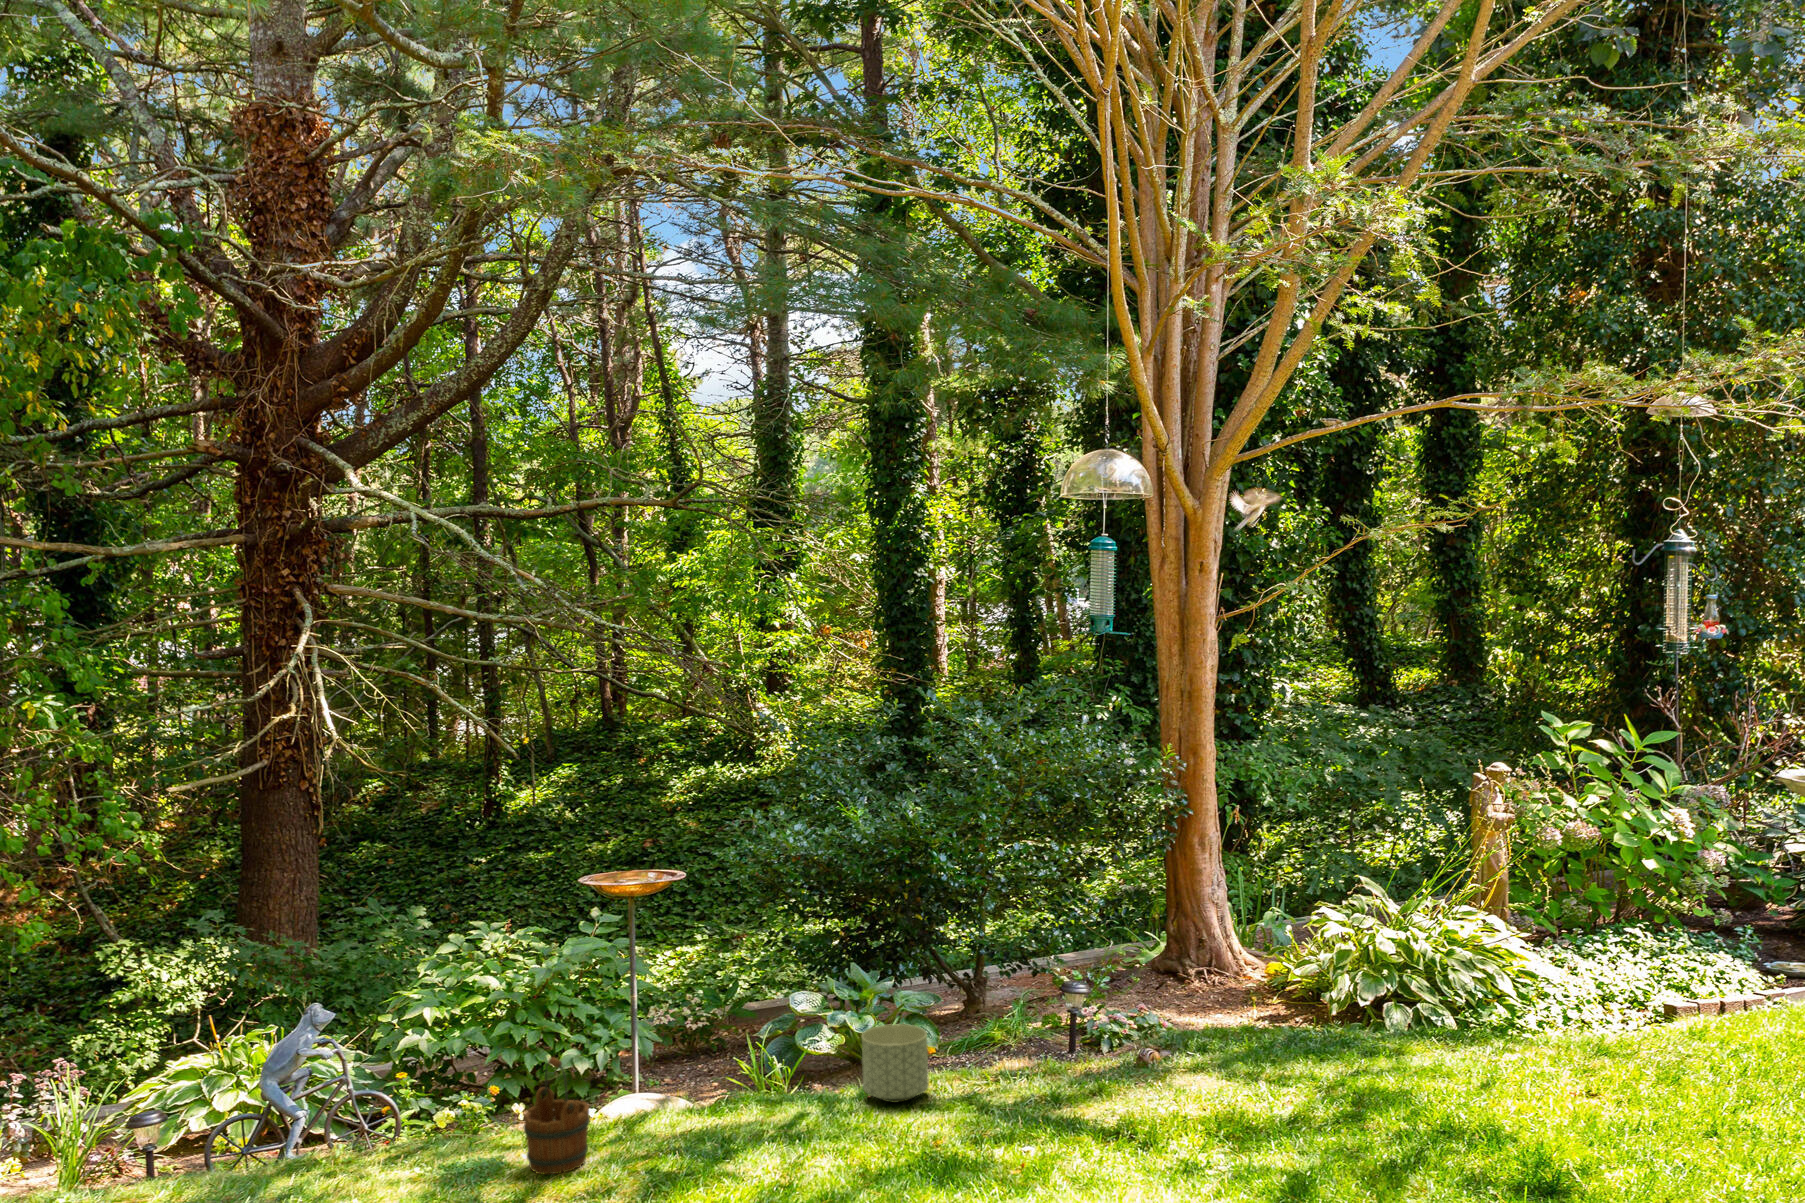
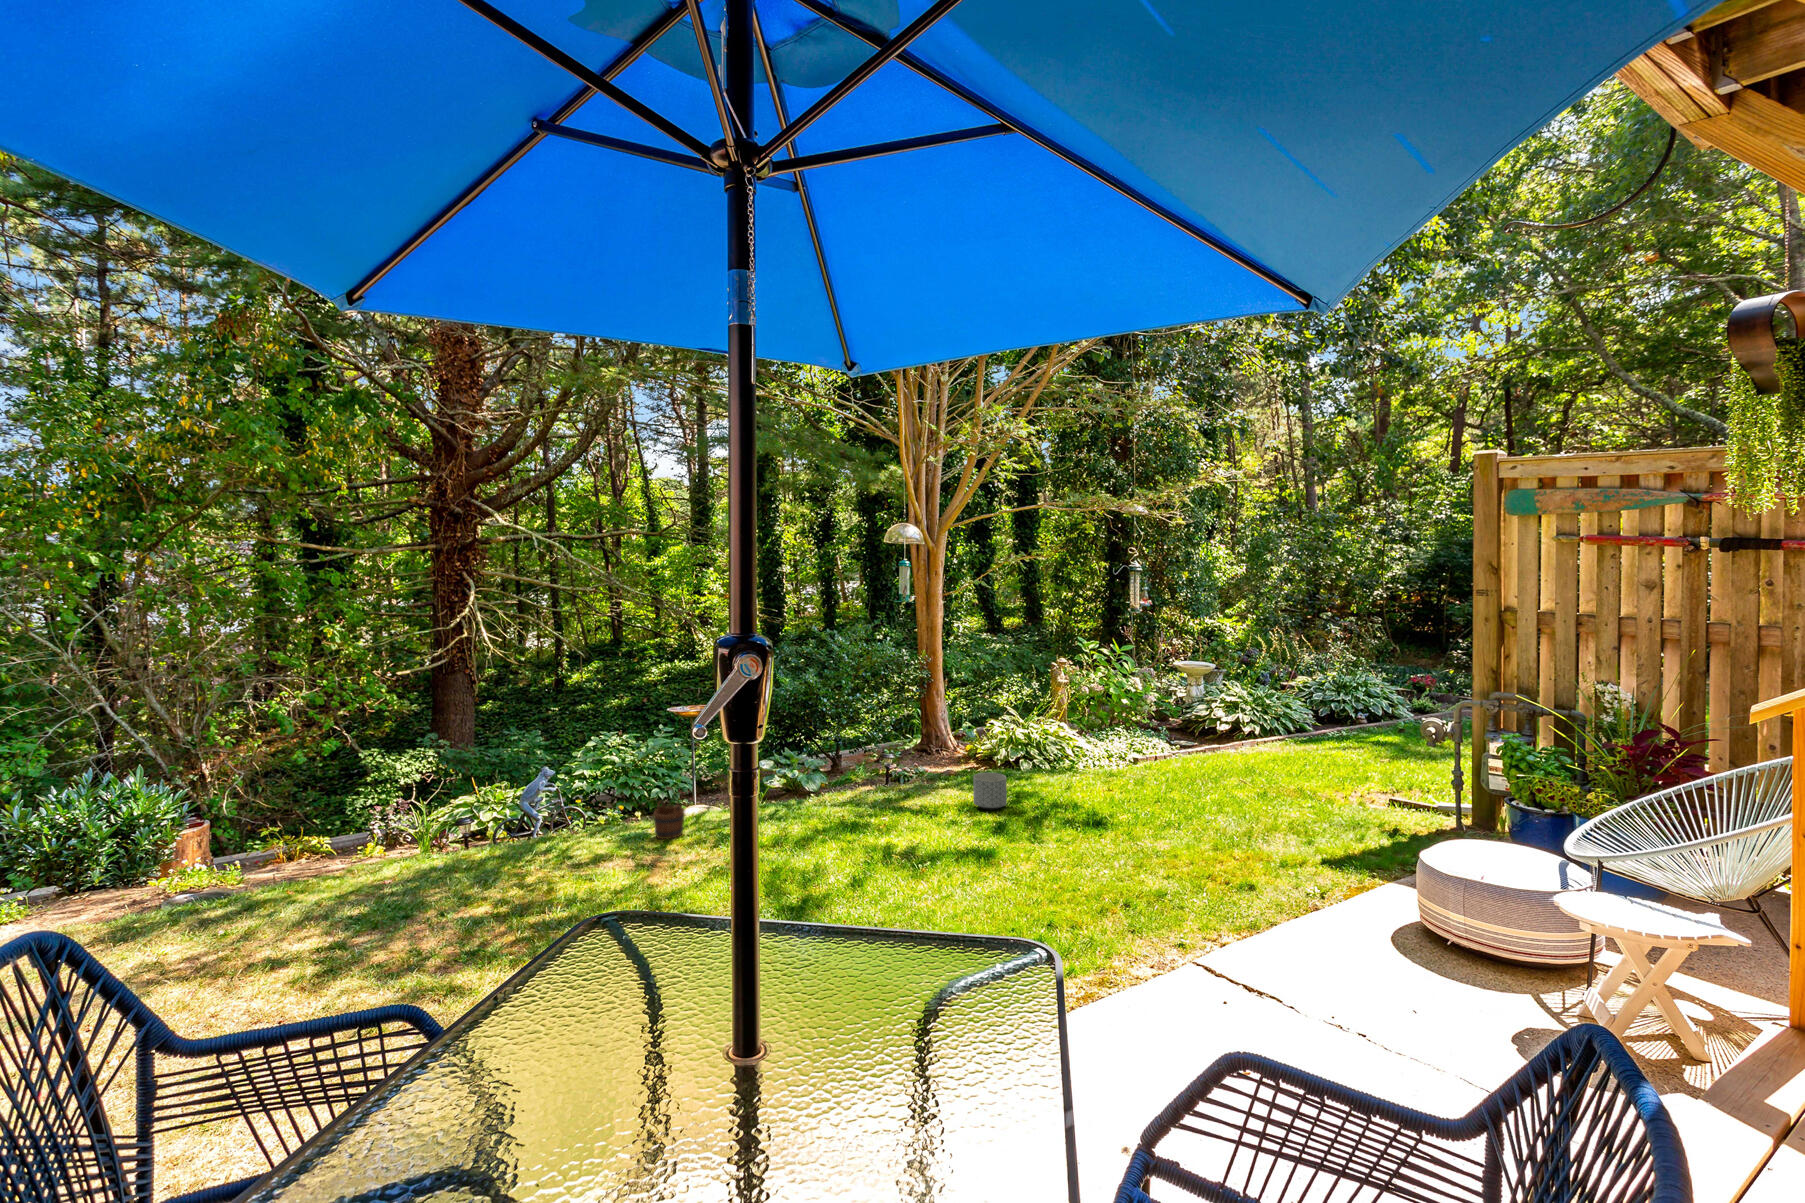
planter: present [862,1024,929,1103] -> present [973,773,1007,810]

